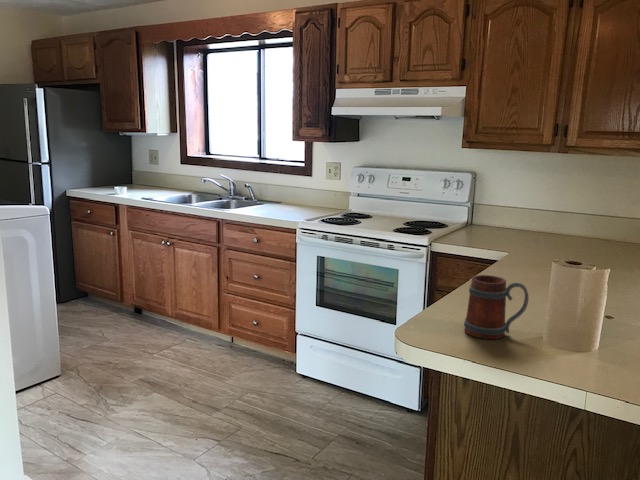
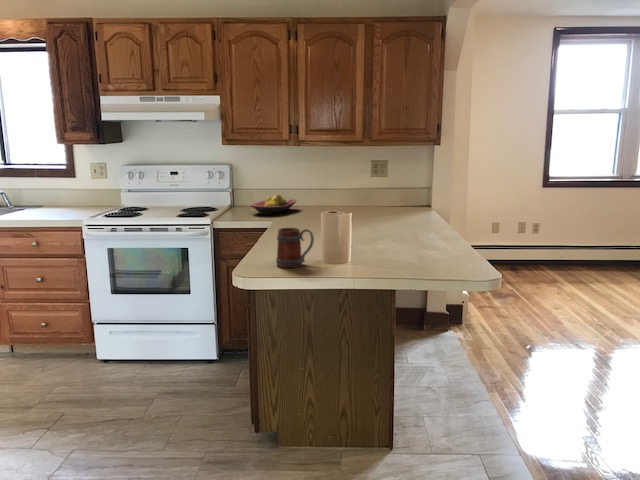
fruit bowl: none [488,216,555,242] -> present [250,194,296,215]

